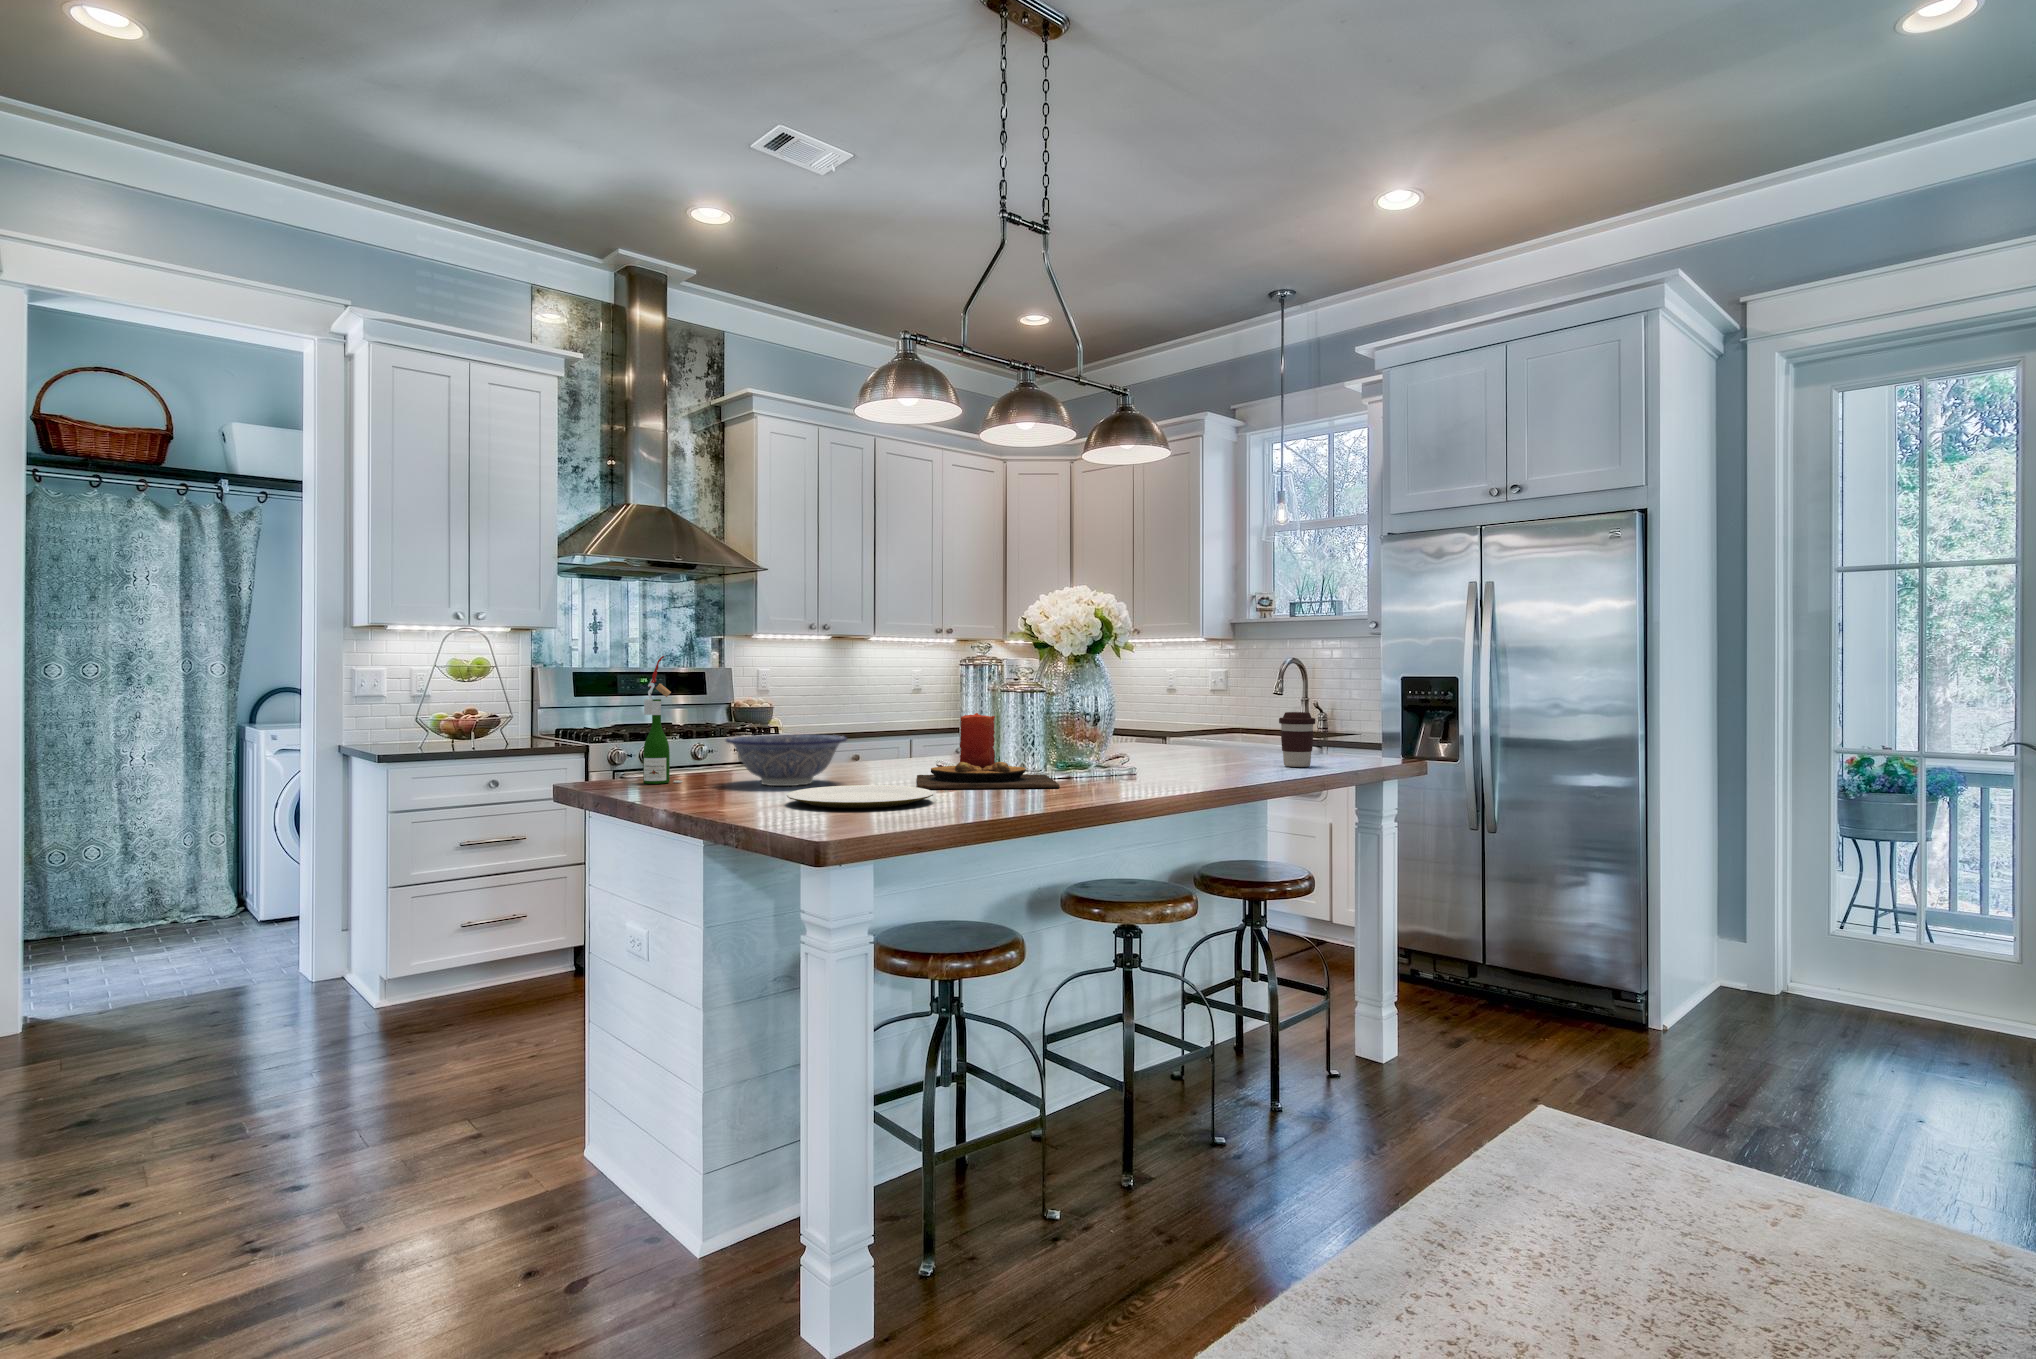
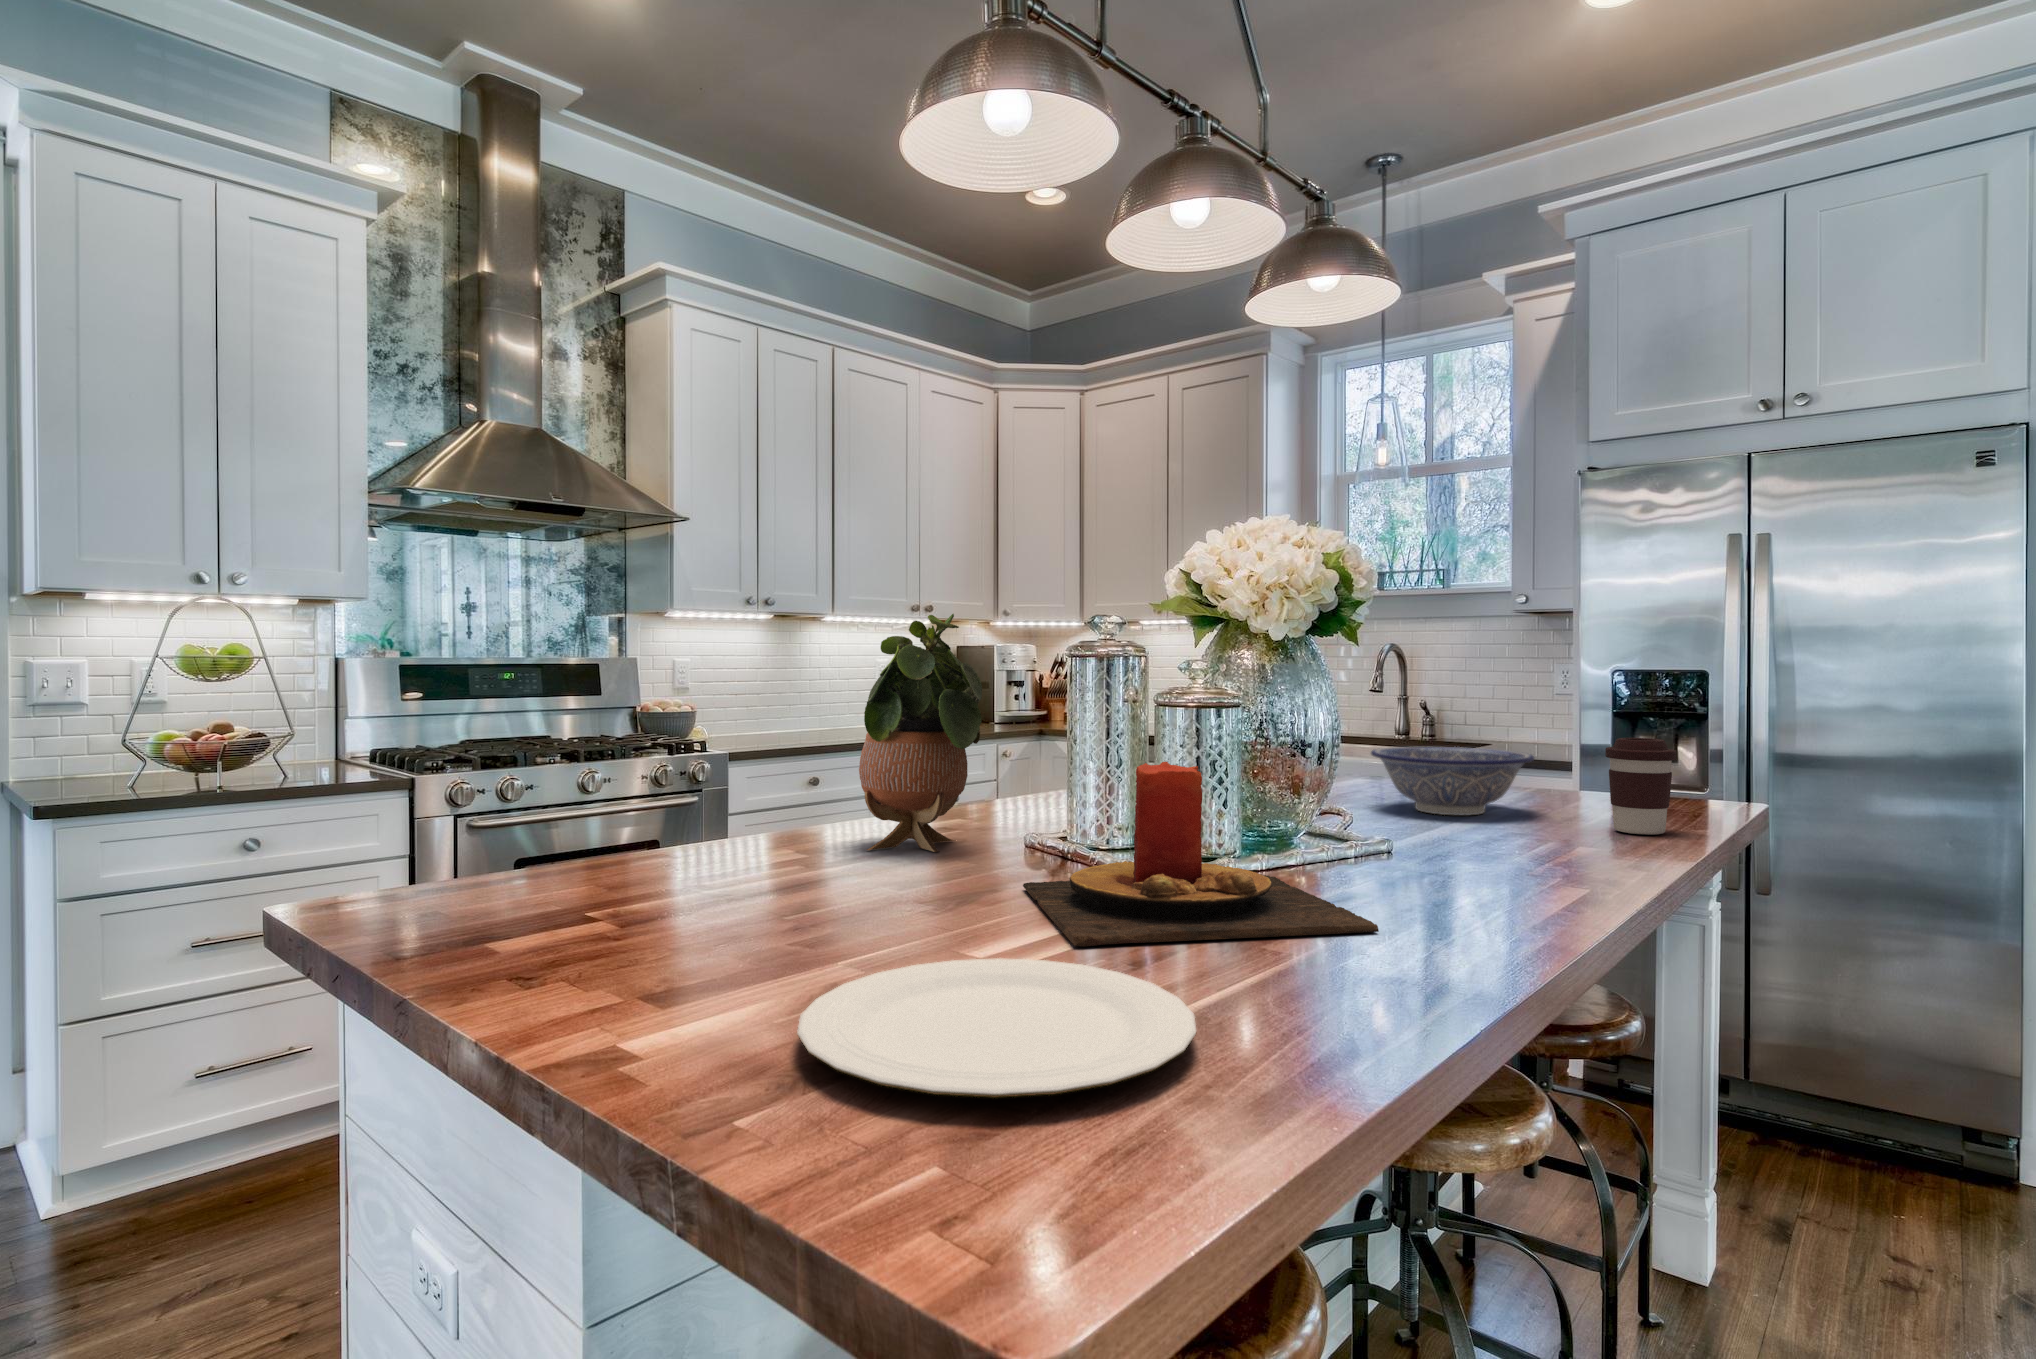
potted plant: none [849,641,915,769] -> present [859,614,982,852]
wine bottle: present [643,656,683,784] -> none [438,642,530,929]
decorative bowl: present [726,734,847,786] -> present [1371,747,1534,815]

